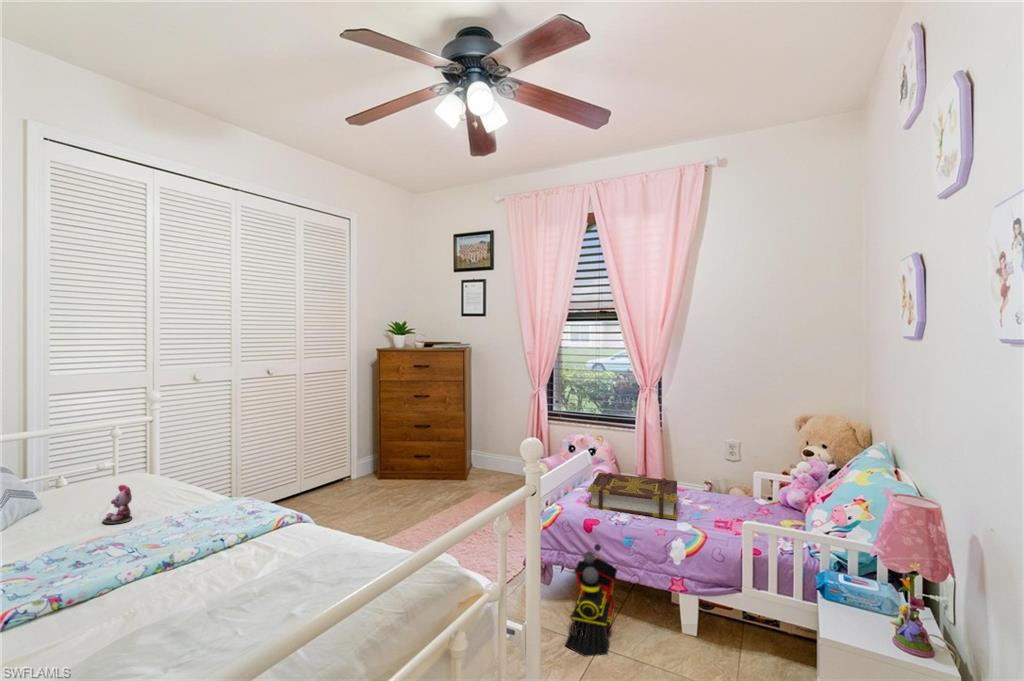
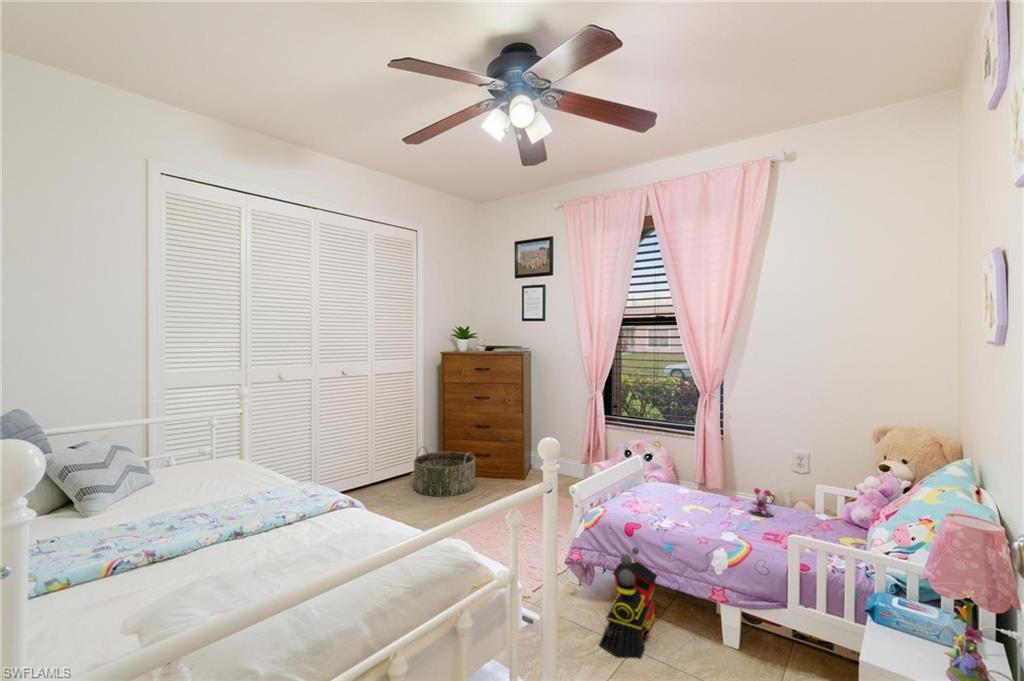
basket: none [349,451,416,504] -> present [414,447,475,497]
book: present [587,473,677,519] -> none [631,477,728,529]
stuffed toy: present [103,485,132,524] -> present [749,488,773,517]

